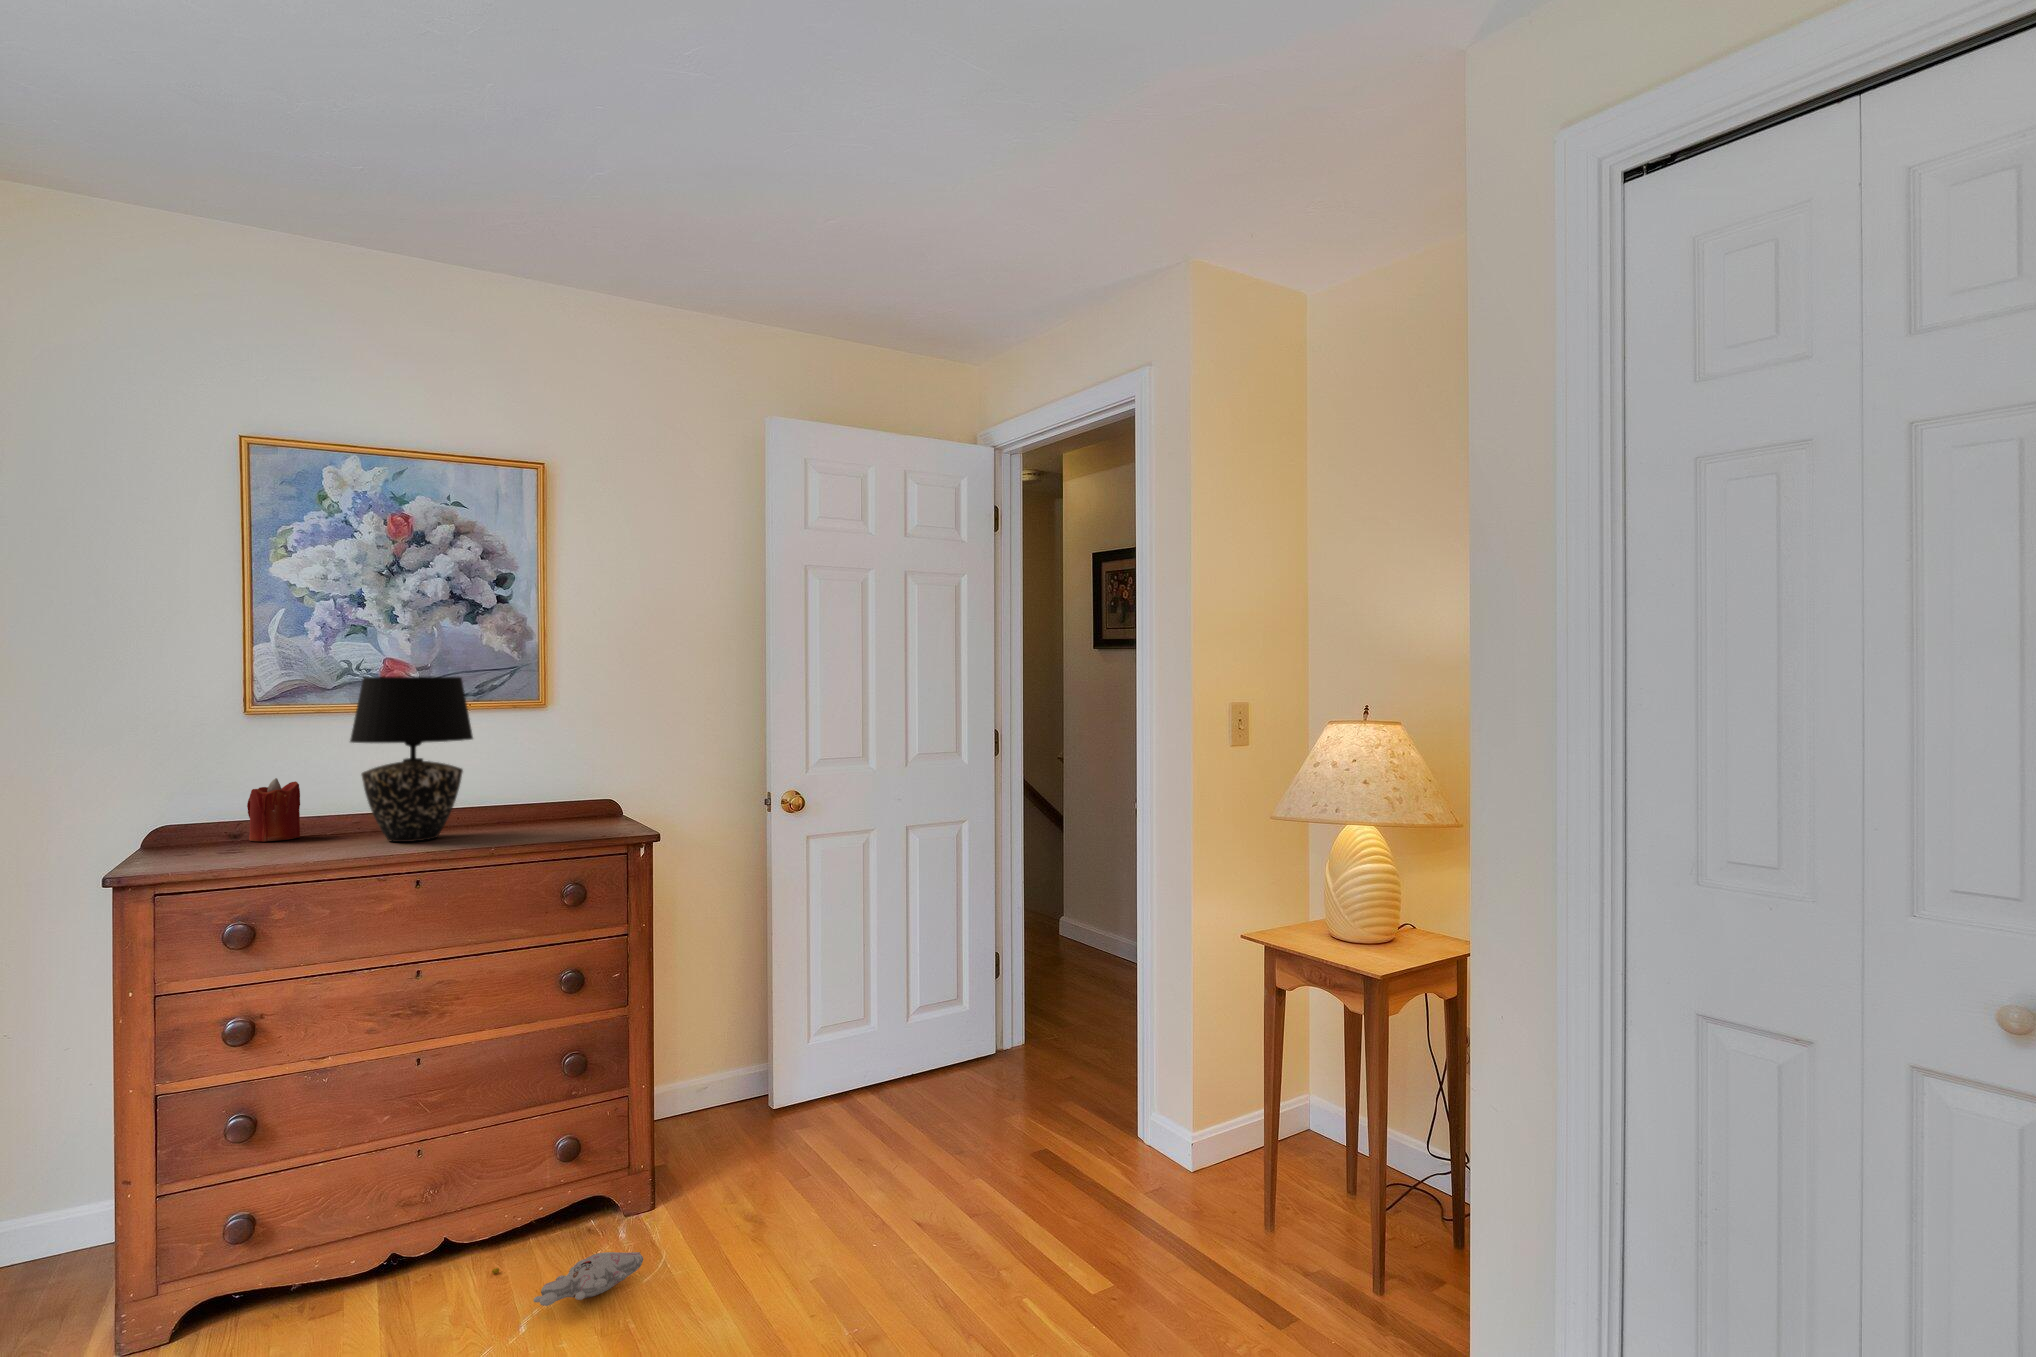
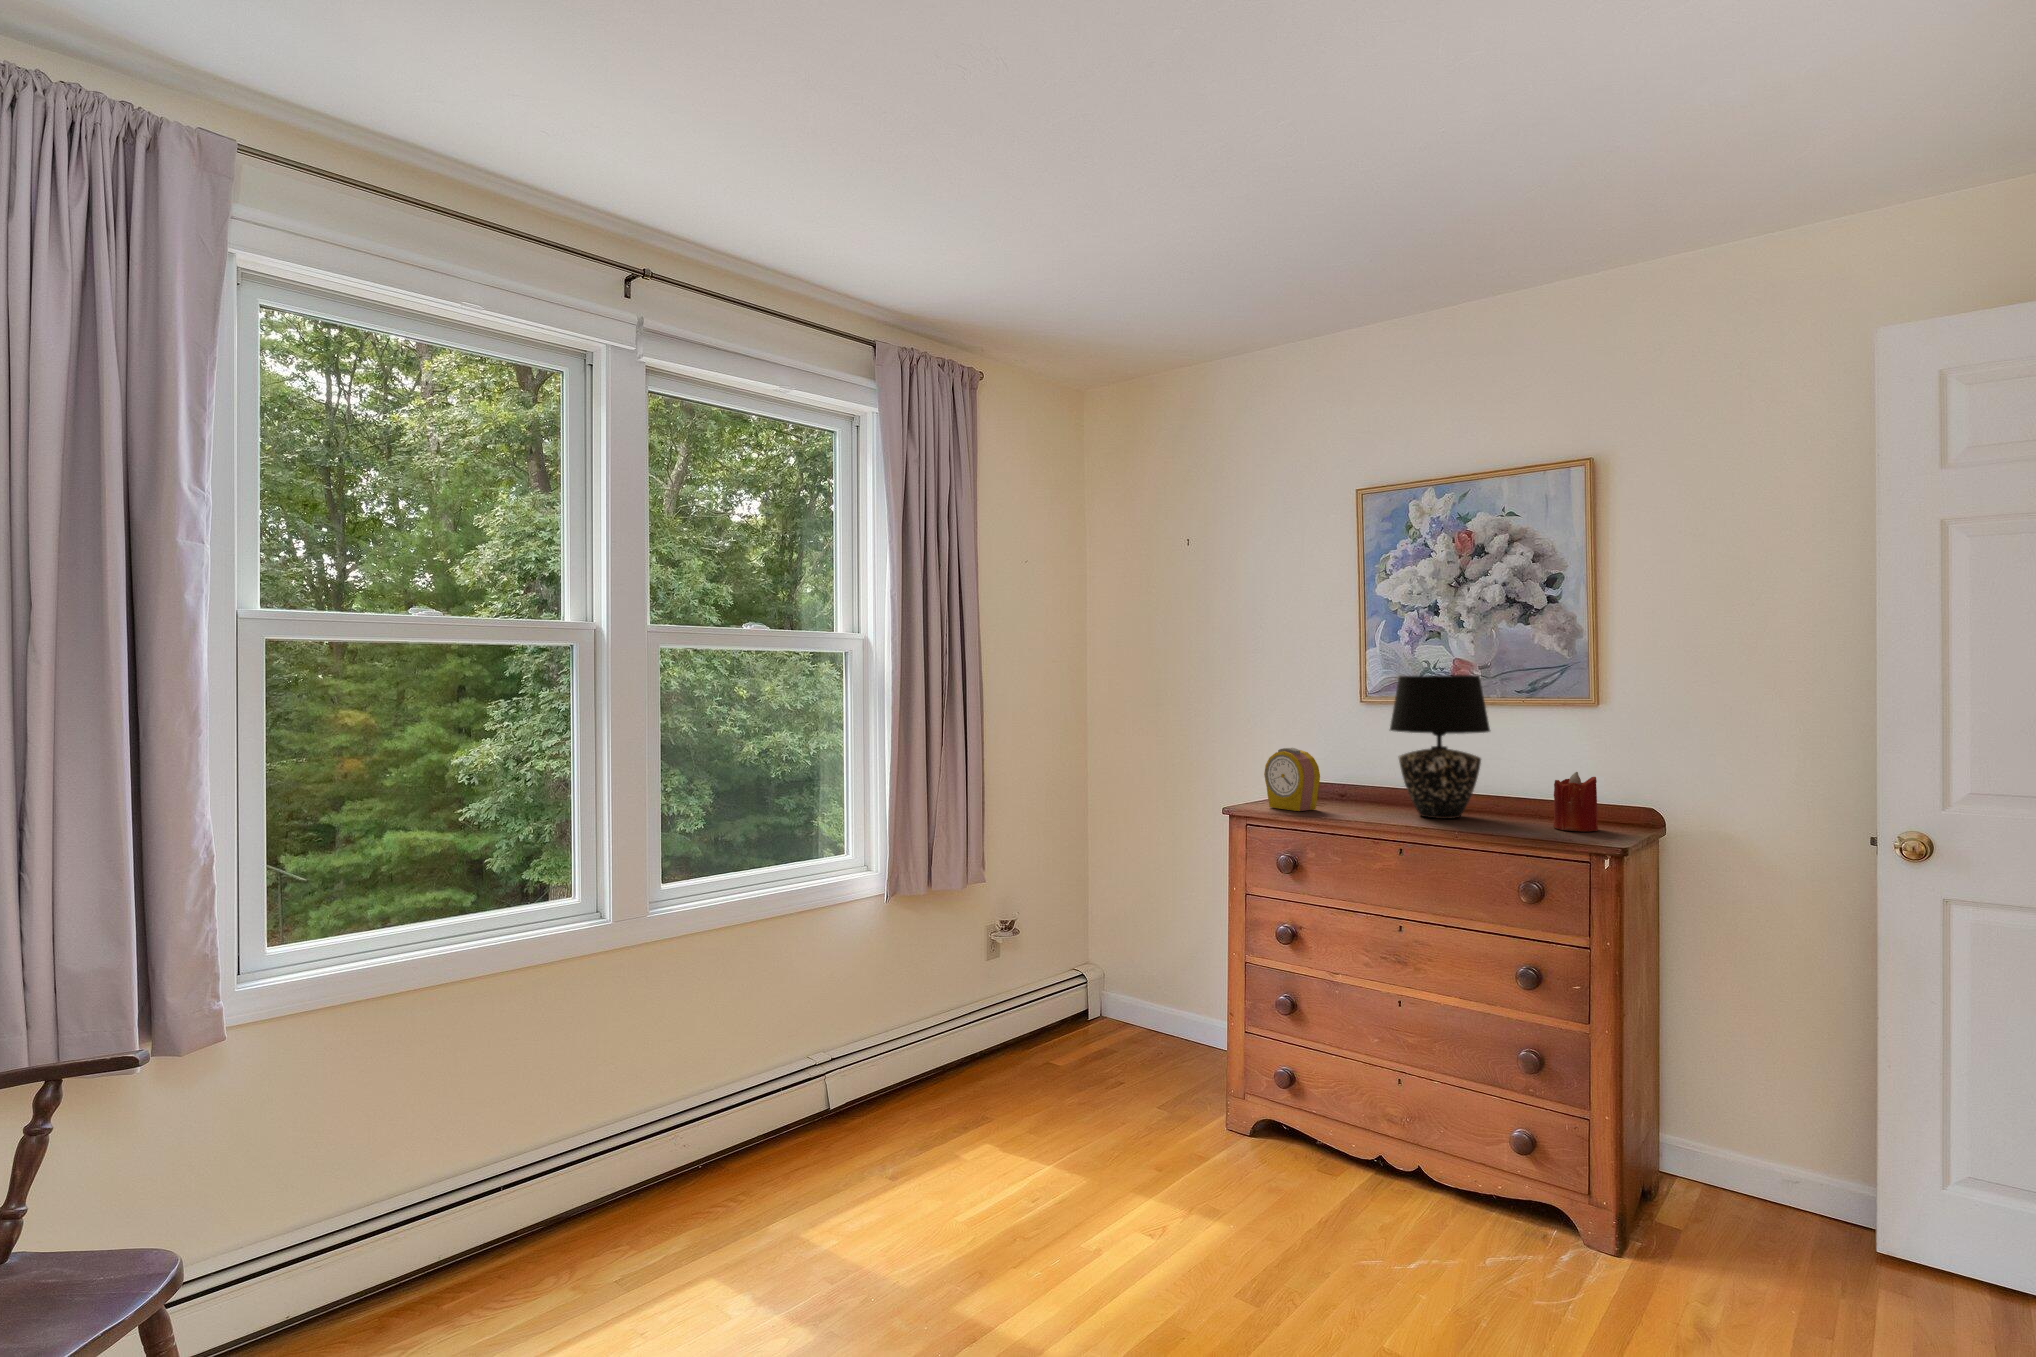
alarm clock: none [156,776,252,865] -> present [1264,748,1320,811]
candle: present [247,778,300,842] -> present [1554,772,1598,831]
plush toy: present [492,1252,643,1306] -> none [1418,1209,1534,1284]

